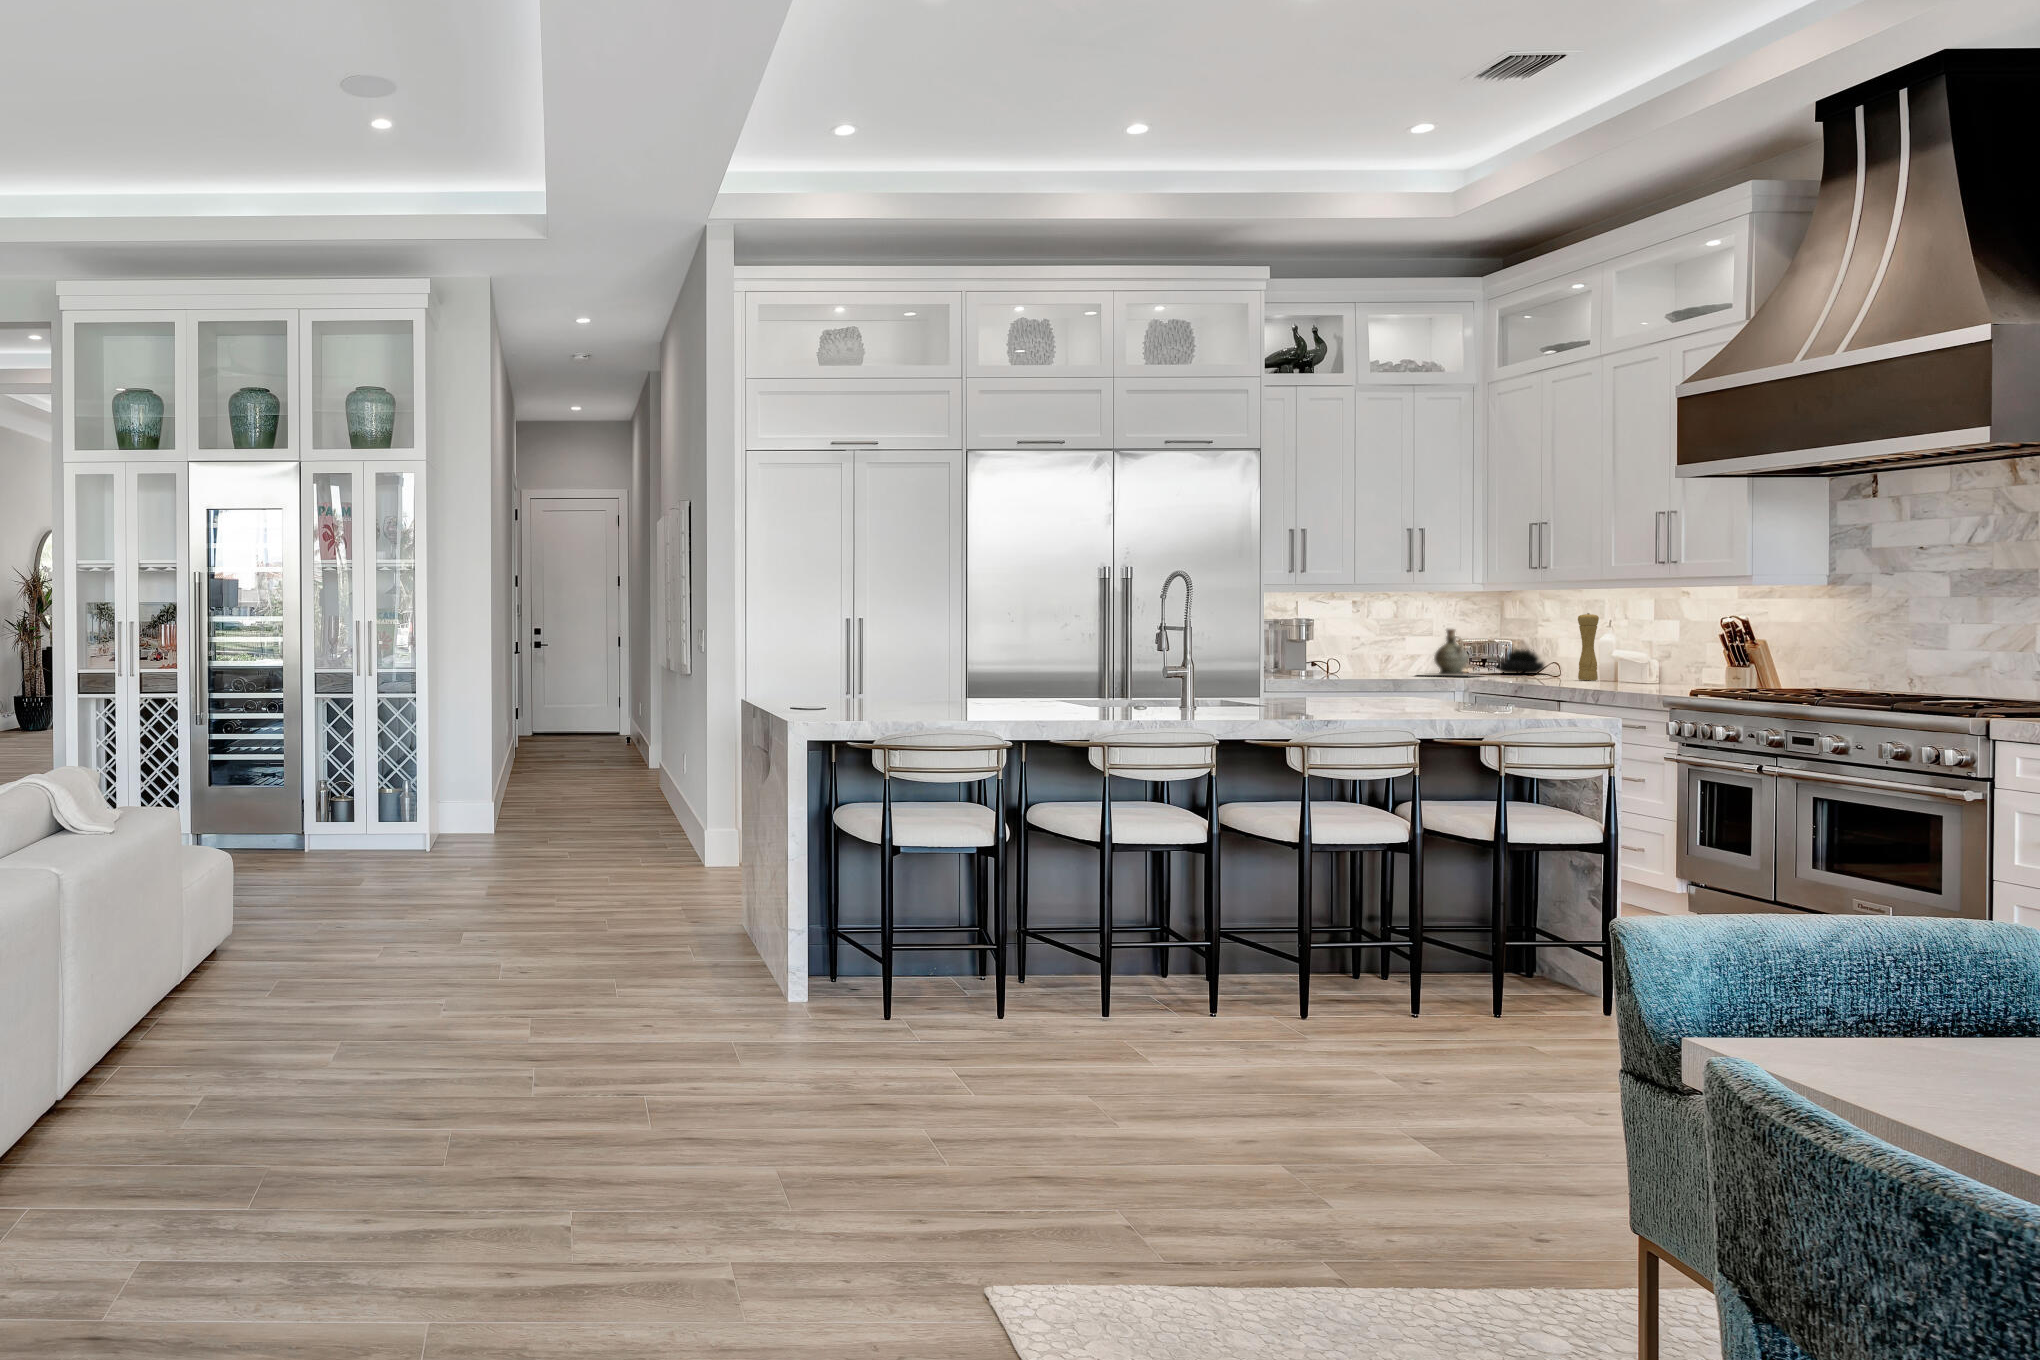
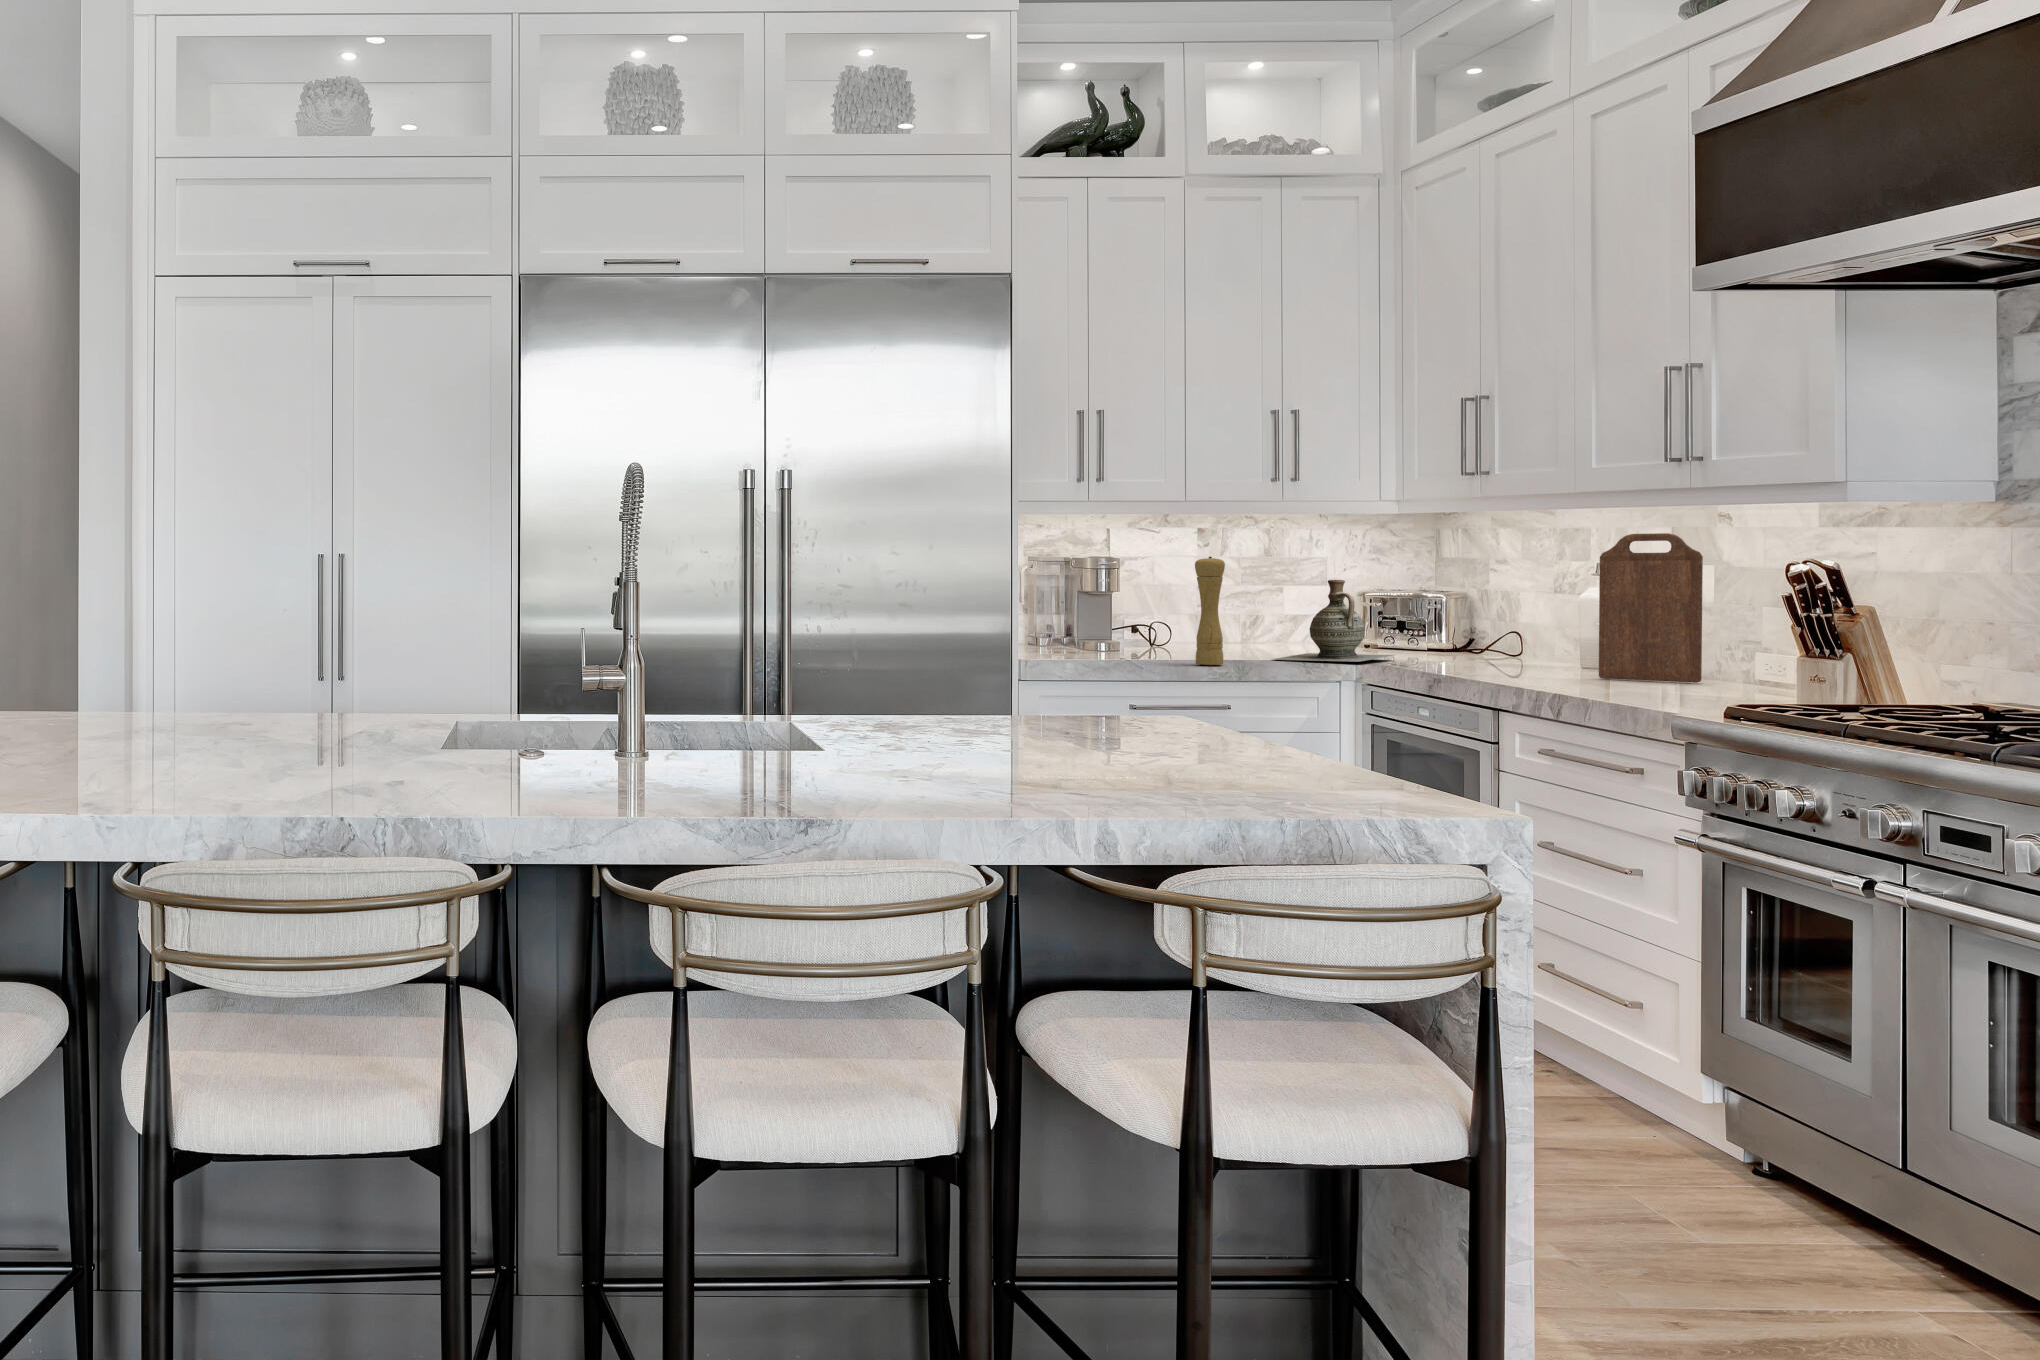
cutting board: none [1615,601,1674,683] -> present [1599,533,1703,683]
pepper mill: present [1578,613,1599,680] -> present [1195,557,1225,665]
succulent plant: present [1496,649,1545,674] -> none [1411,610,1507,654]

